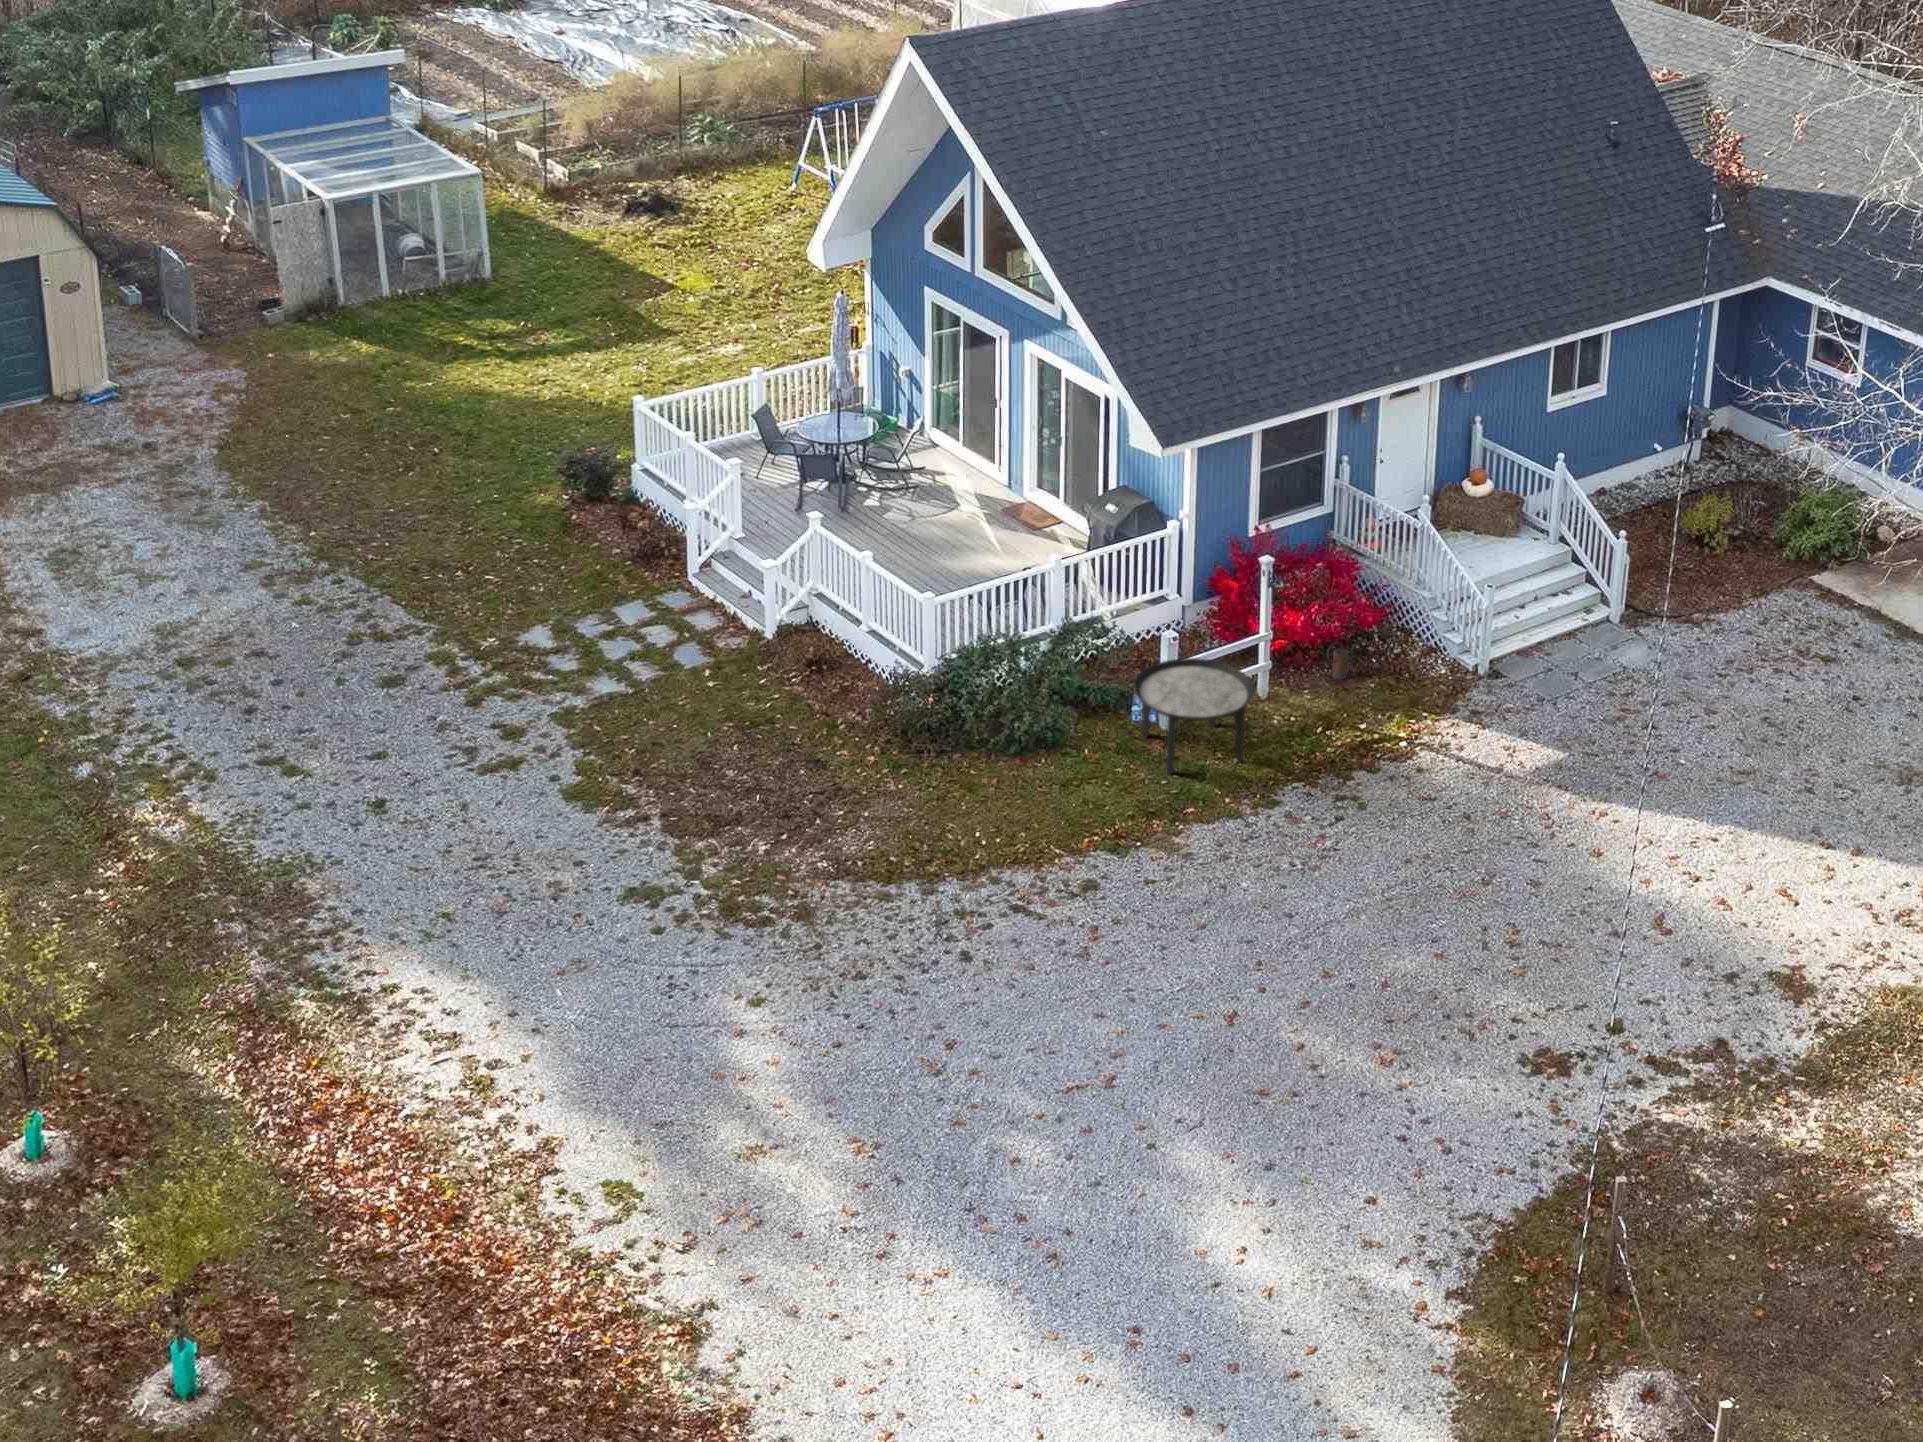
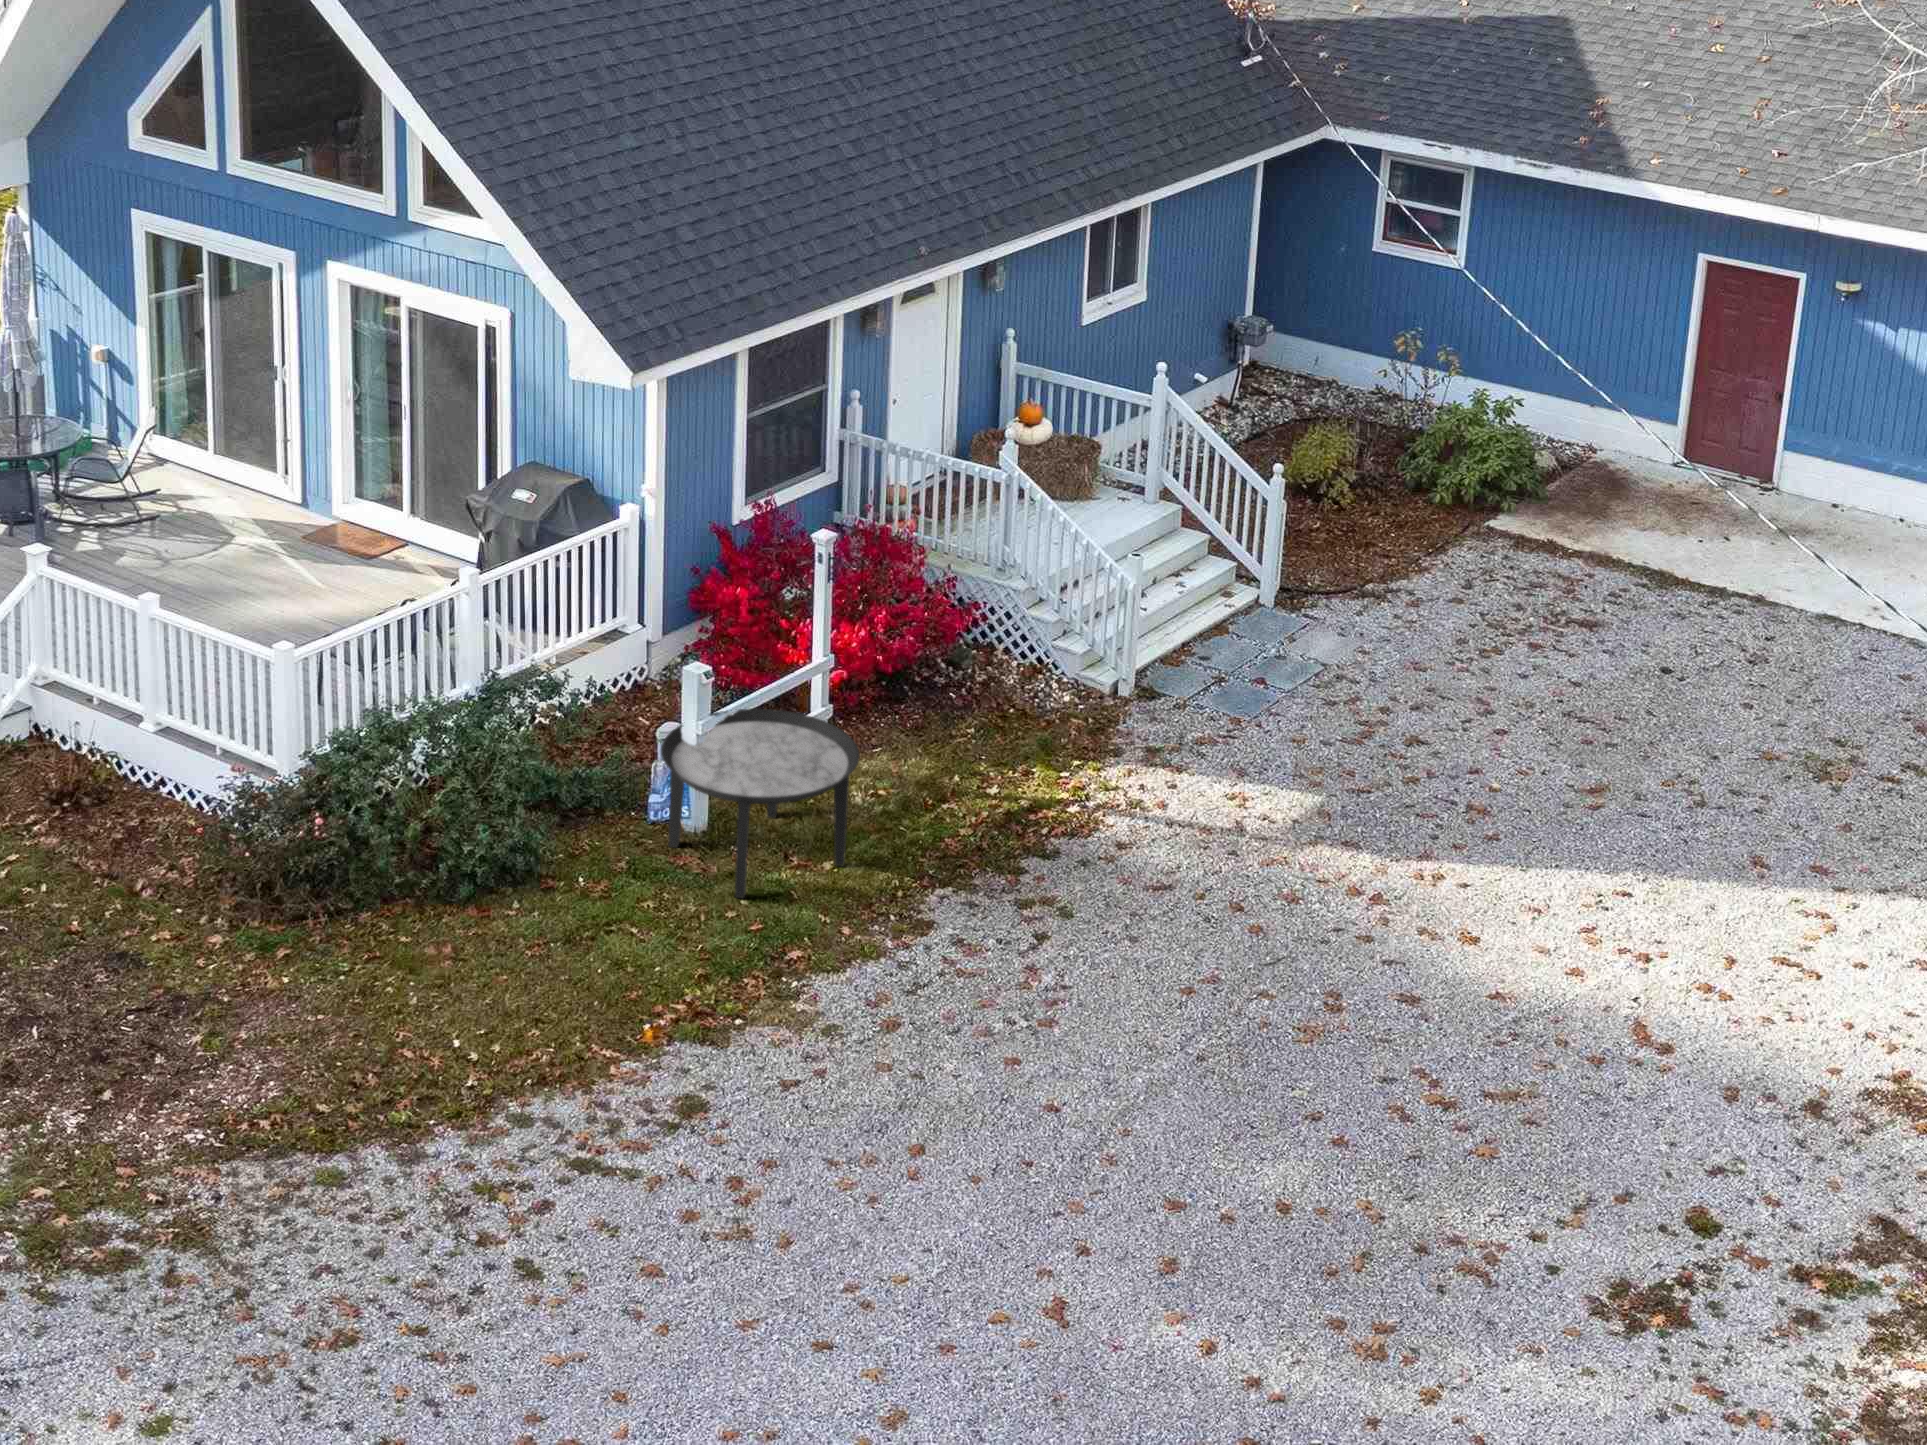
watering can: present [1328,645,1353,679] -> none [911,667,948,727]

